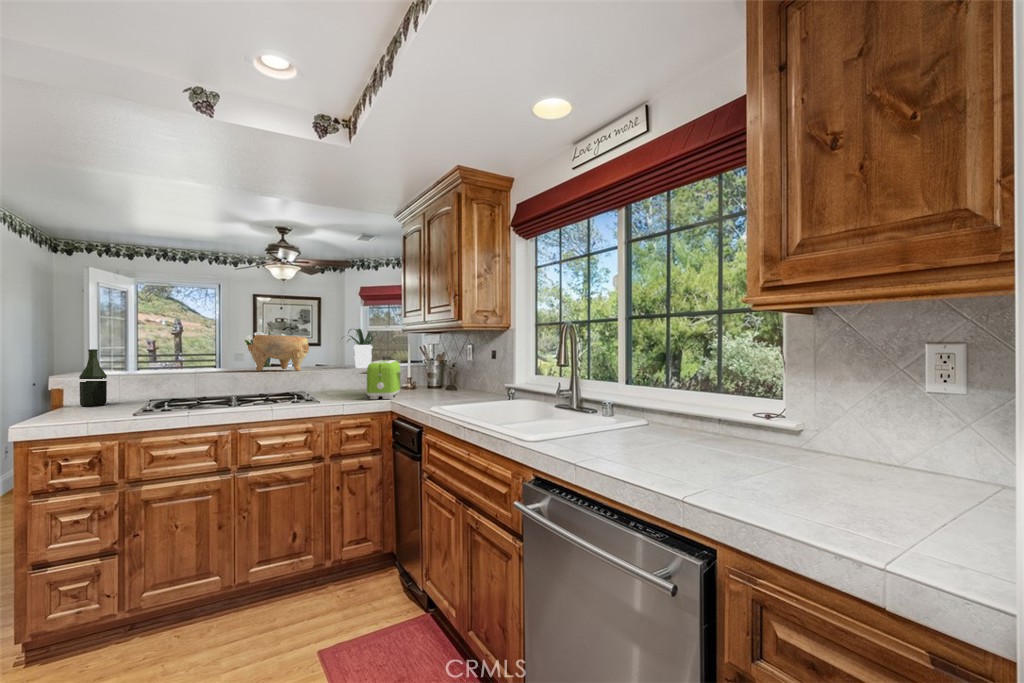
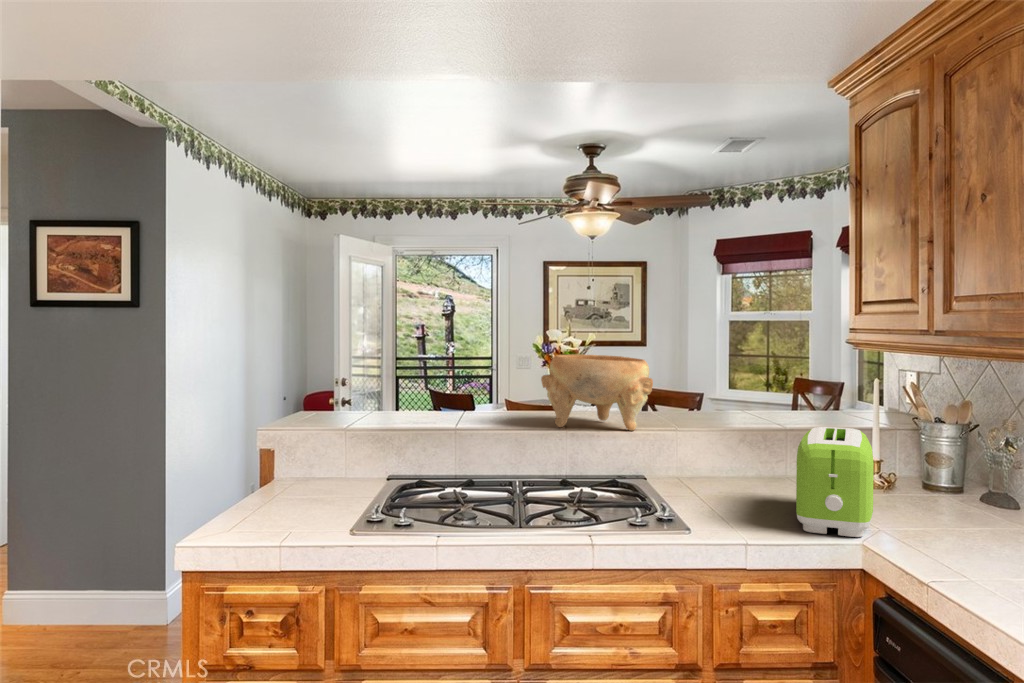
potted plant: present [342,329,377,368] -> none [710,338,812,425]
bottle: present [79,349,107,406] -> none [288,388,325,489]

